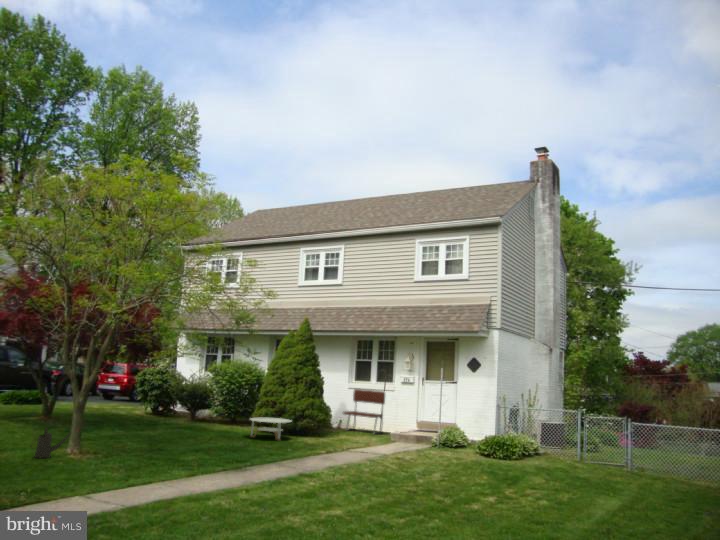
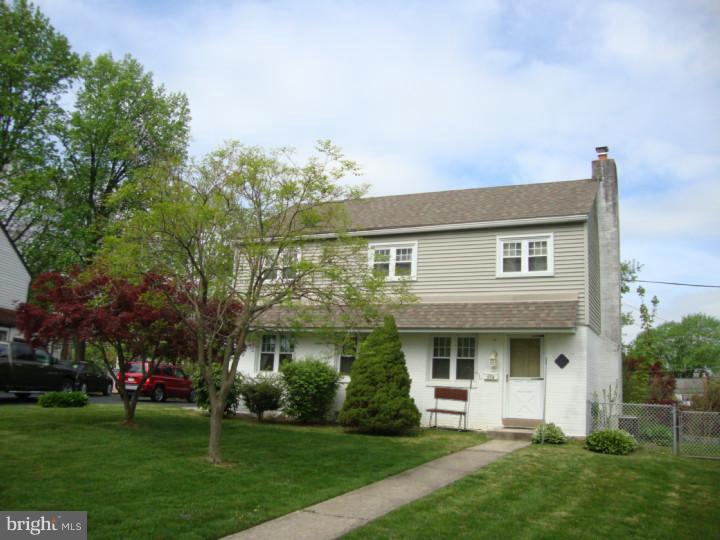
round table: present [250,417,291,440] -> none [346,416,388,438]
watering can: present [35,428,71,458] -> none [173,427,208,457]

